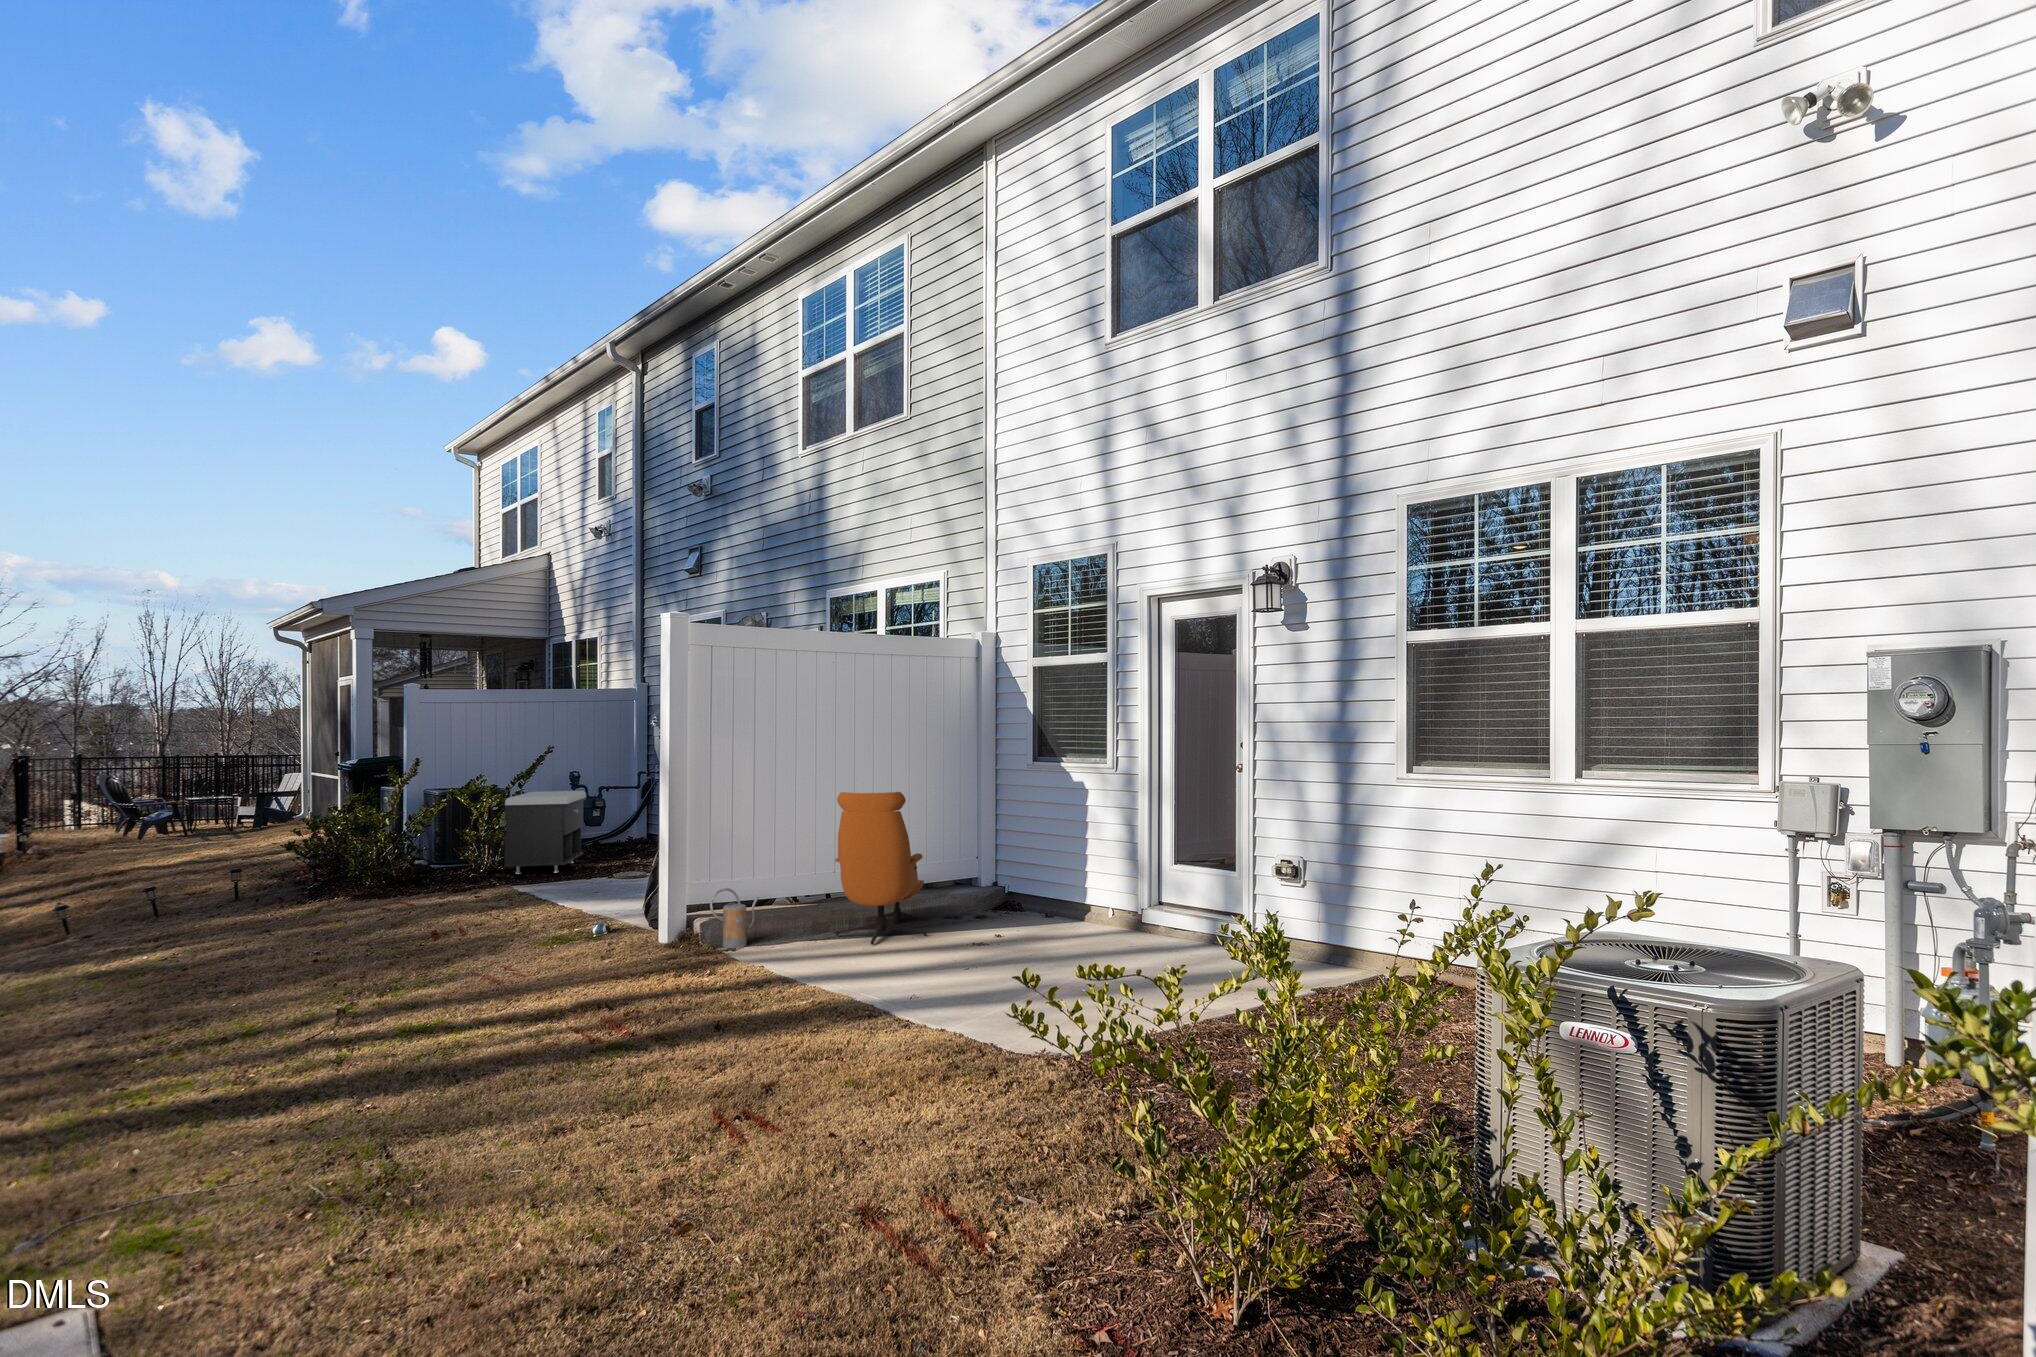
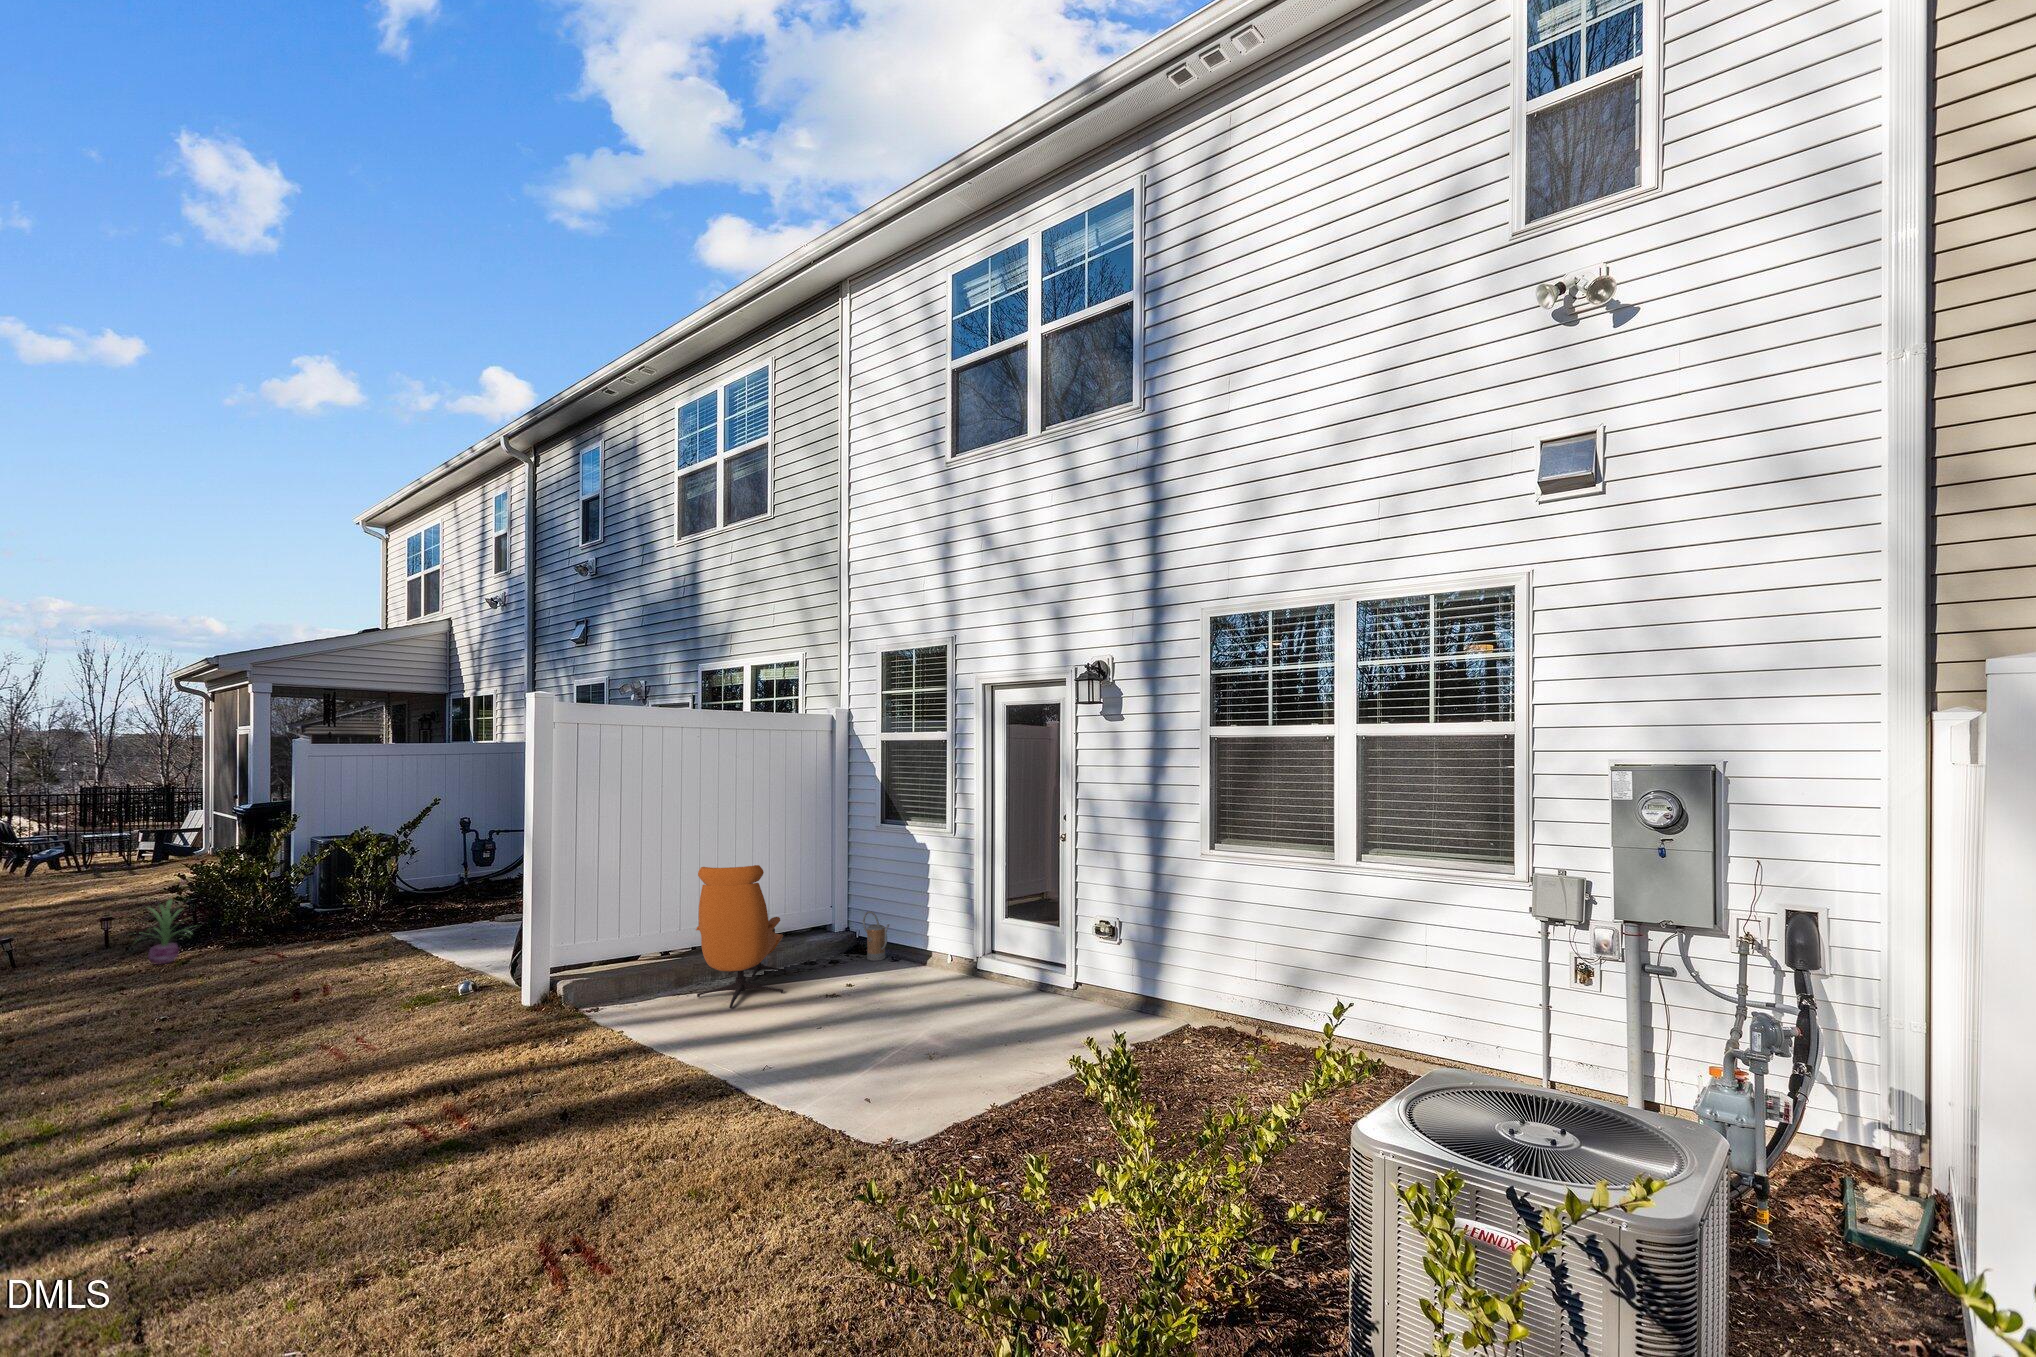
storage bench: present [505,791,586,874] -> none [385,839,473,923]
decorative plant: none [266,833,347,898] -> present [136,899,191,964]
watering can: present [710,888,759,948] -> present [863,911,889,961]

